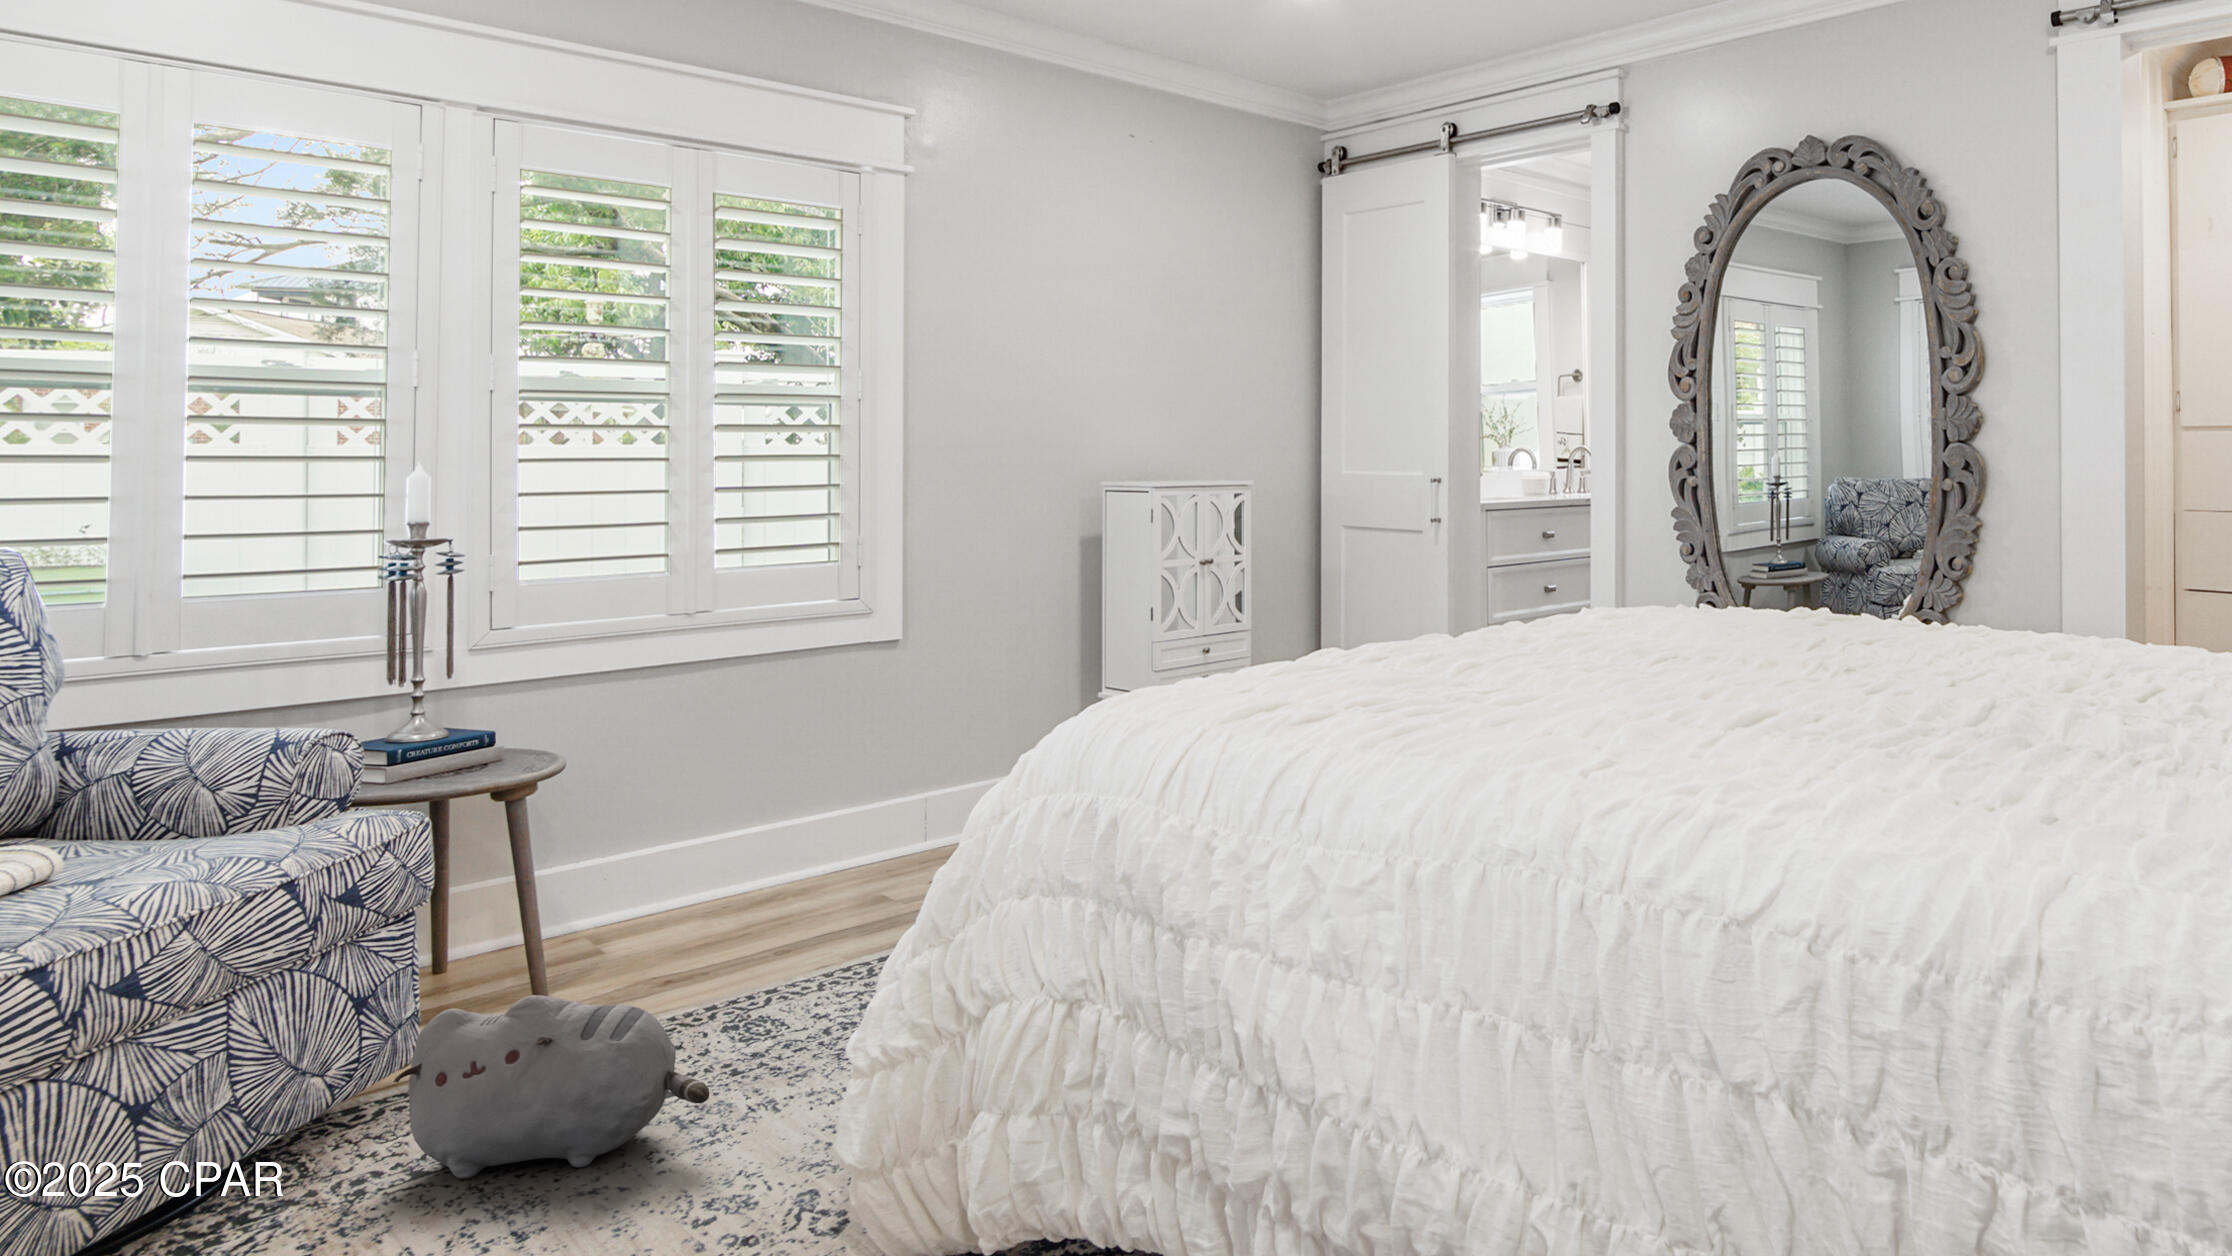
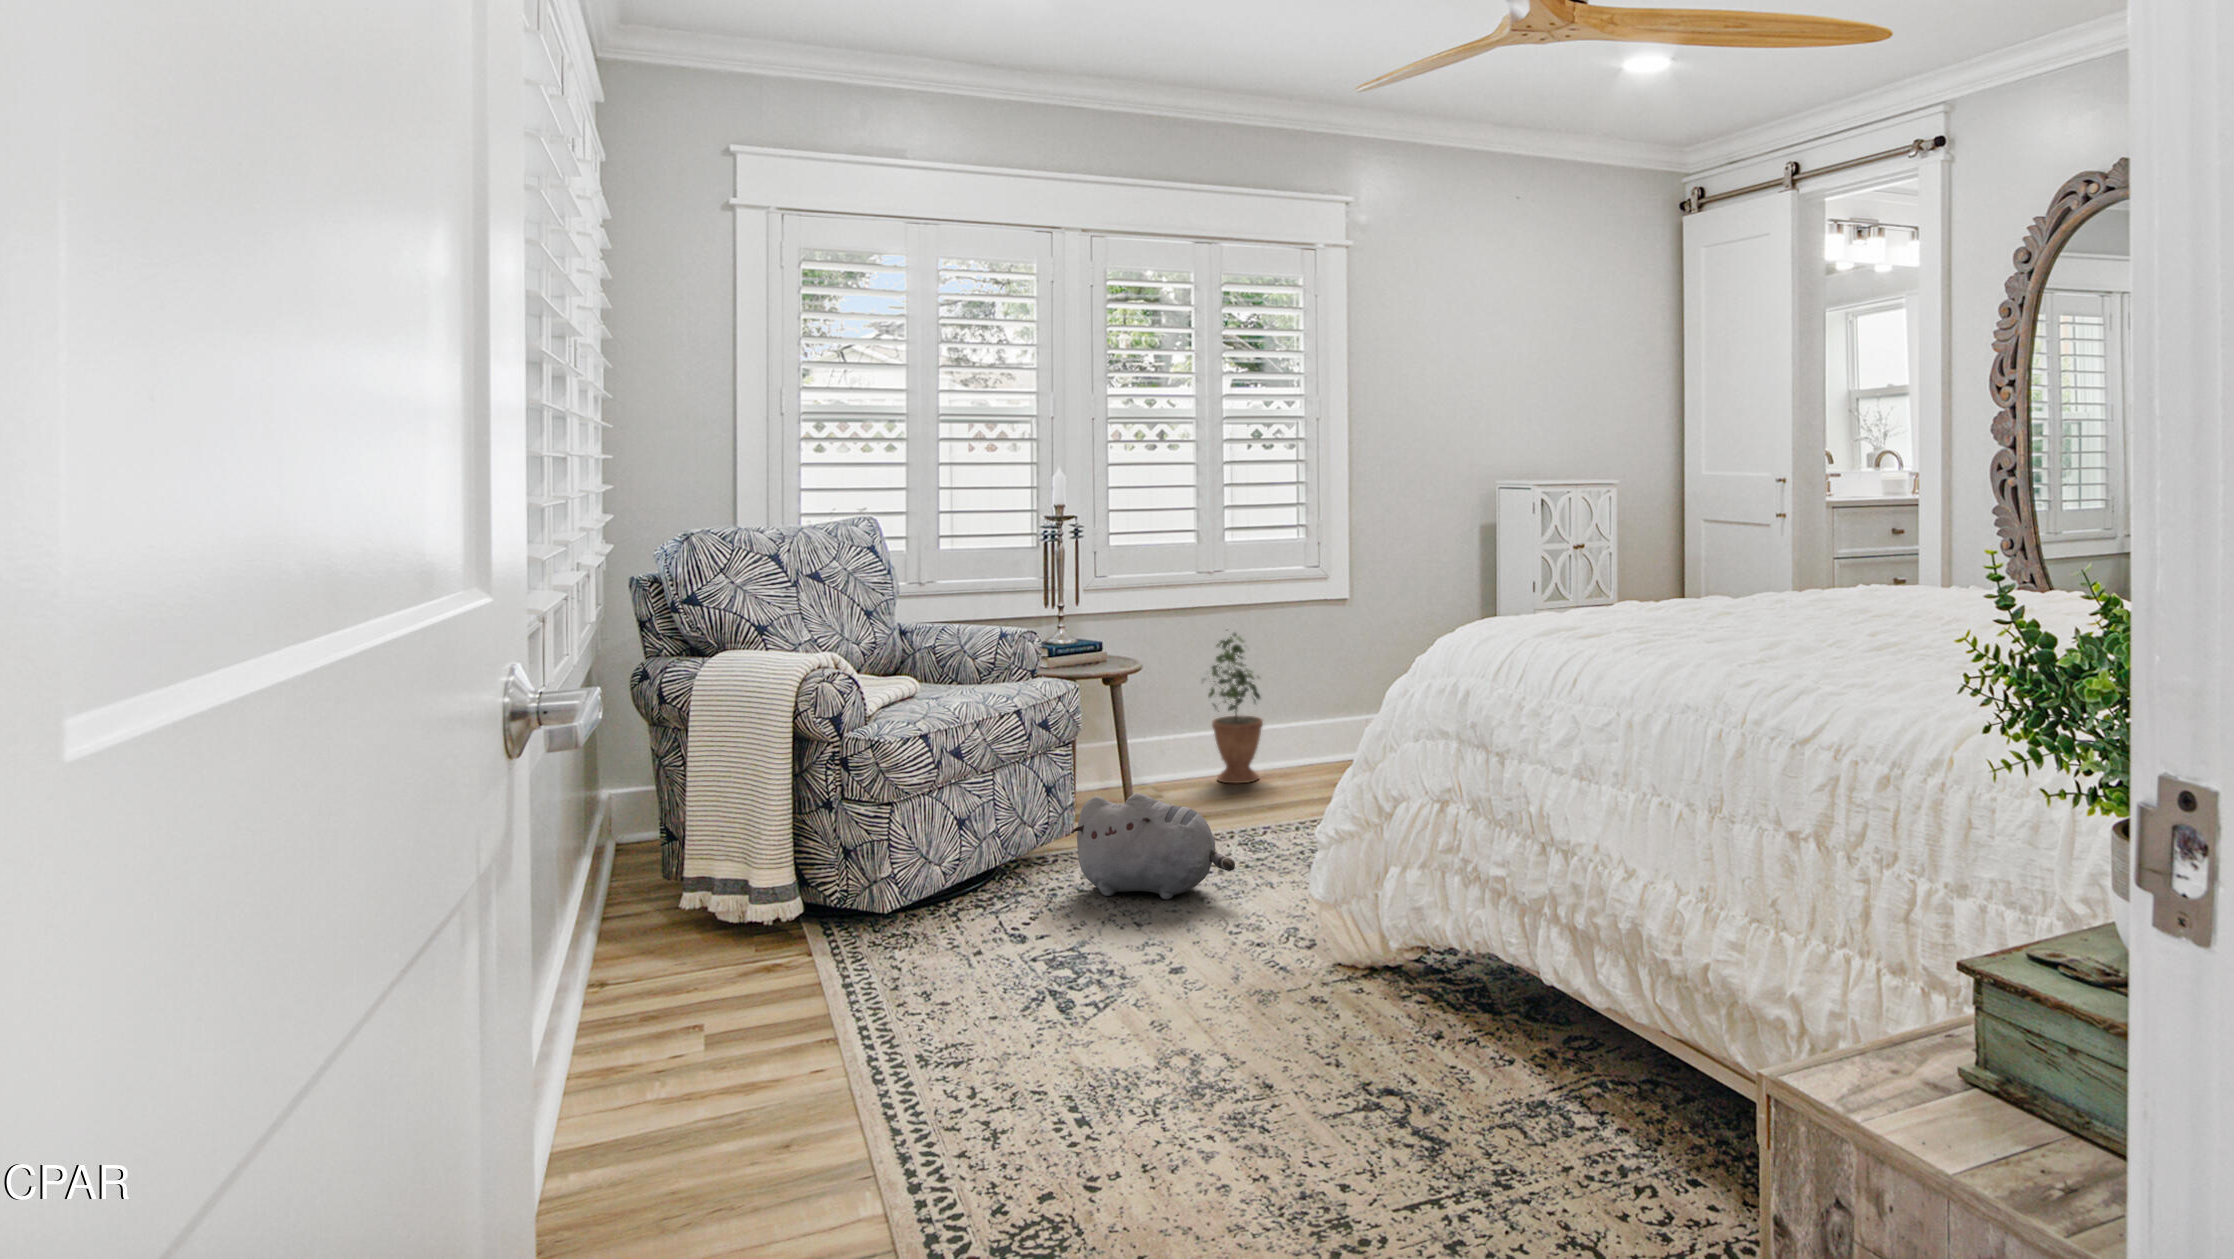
potted plant: none [670,692,768,912] -> present [1203,630,1263,783]

